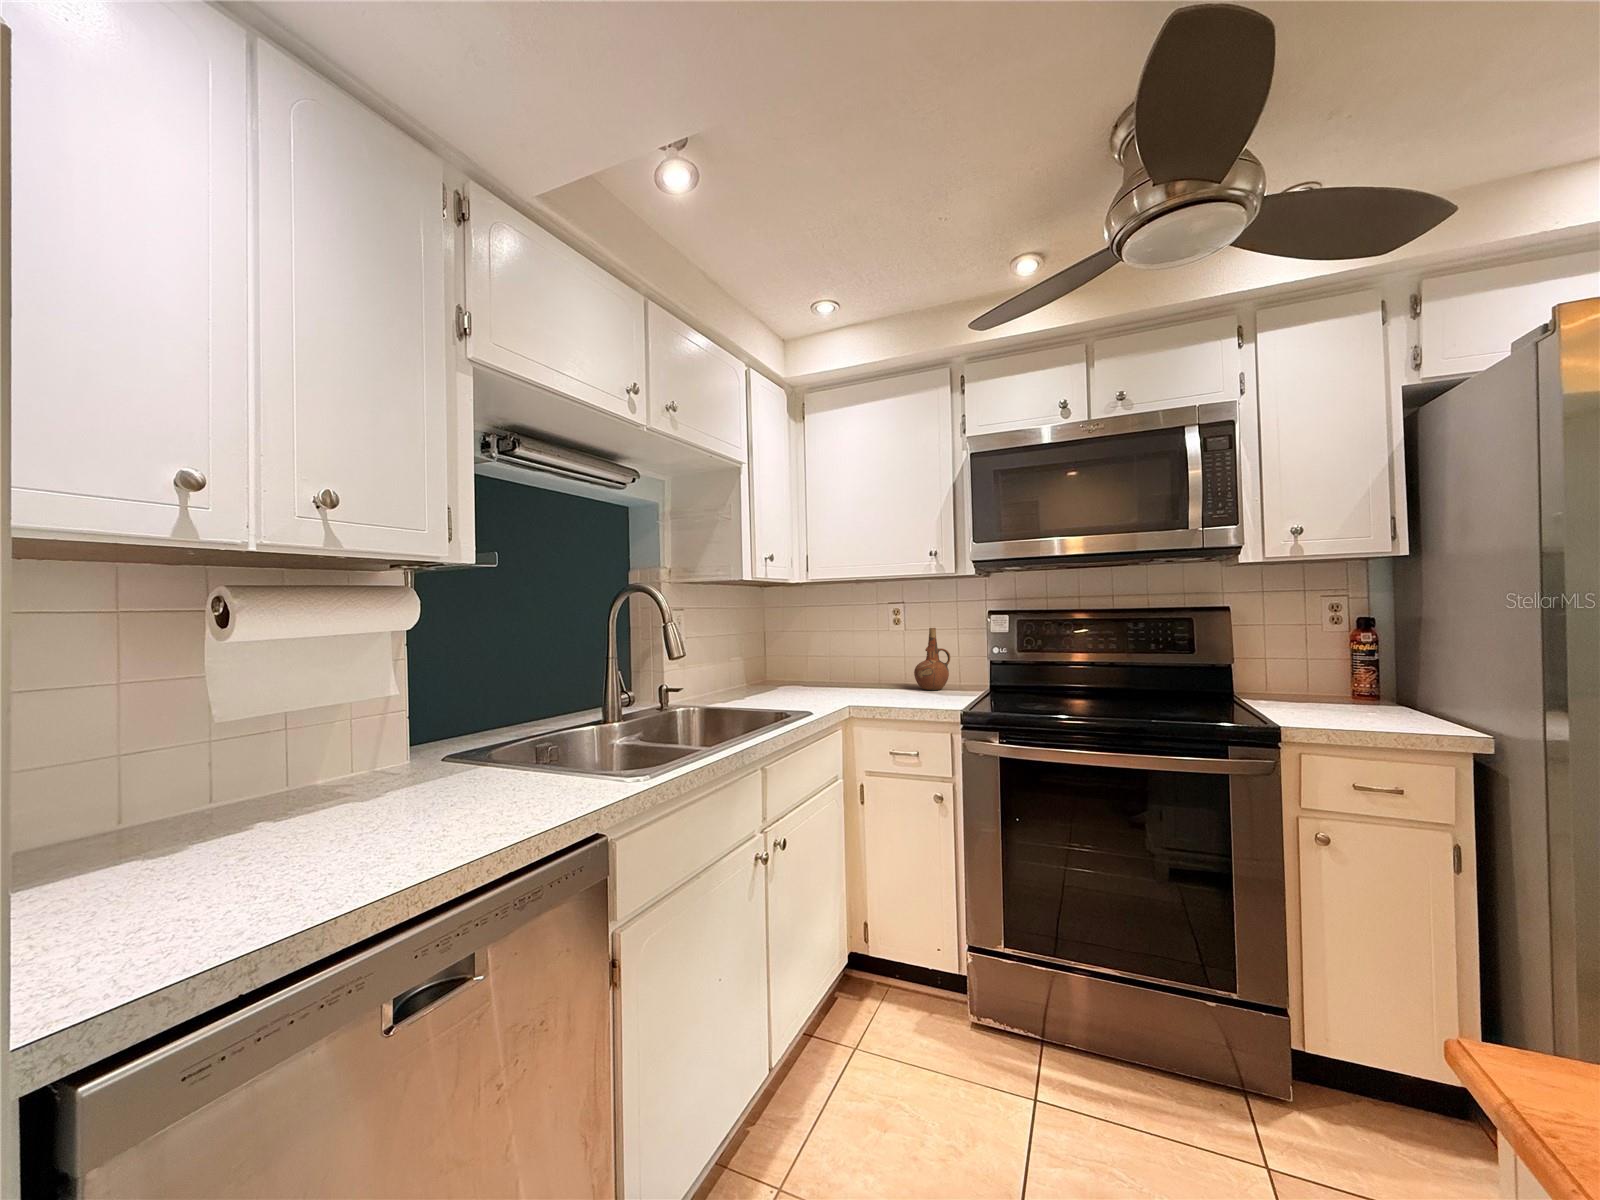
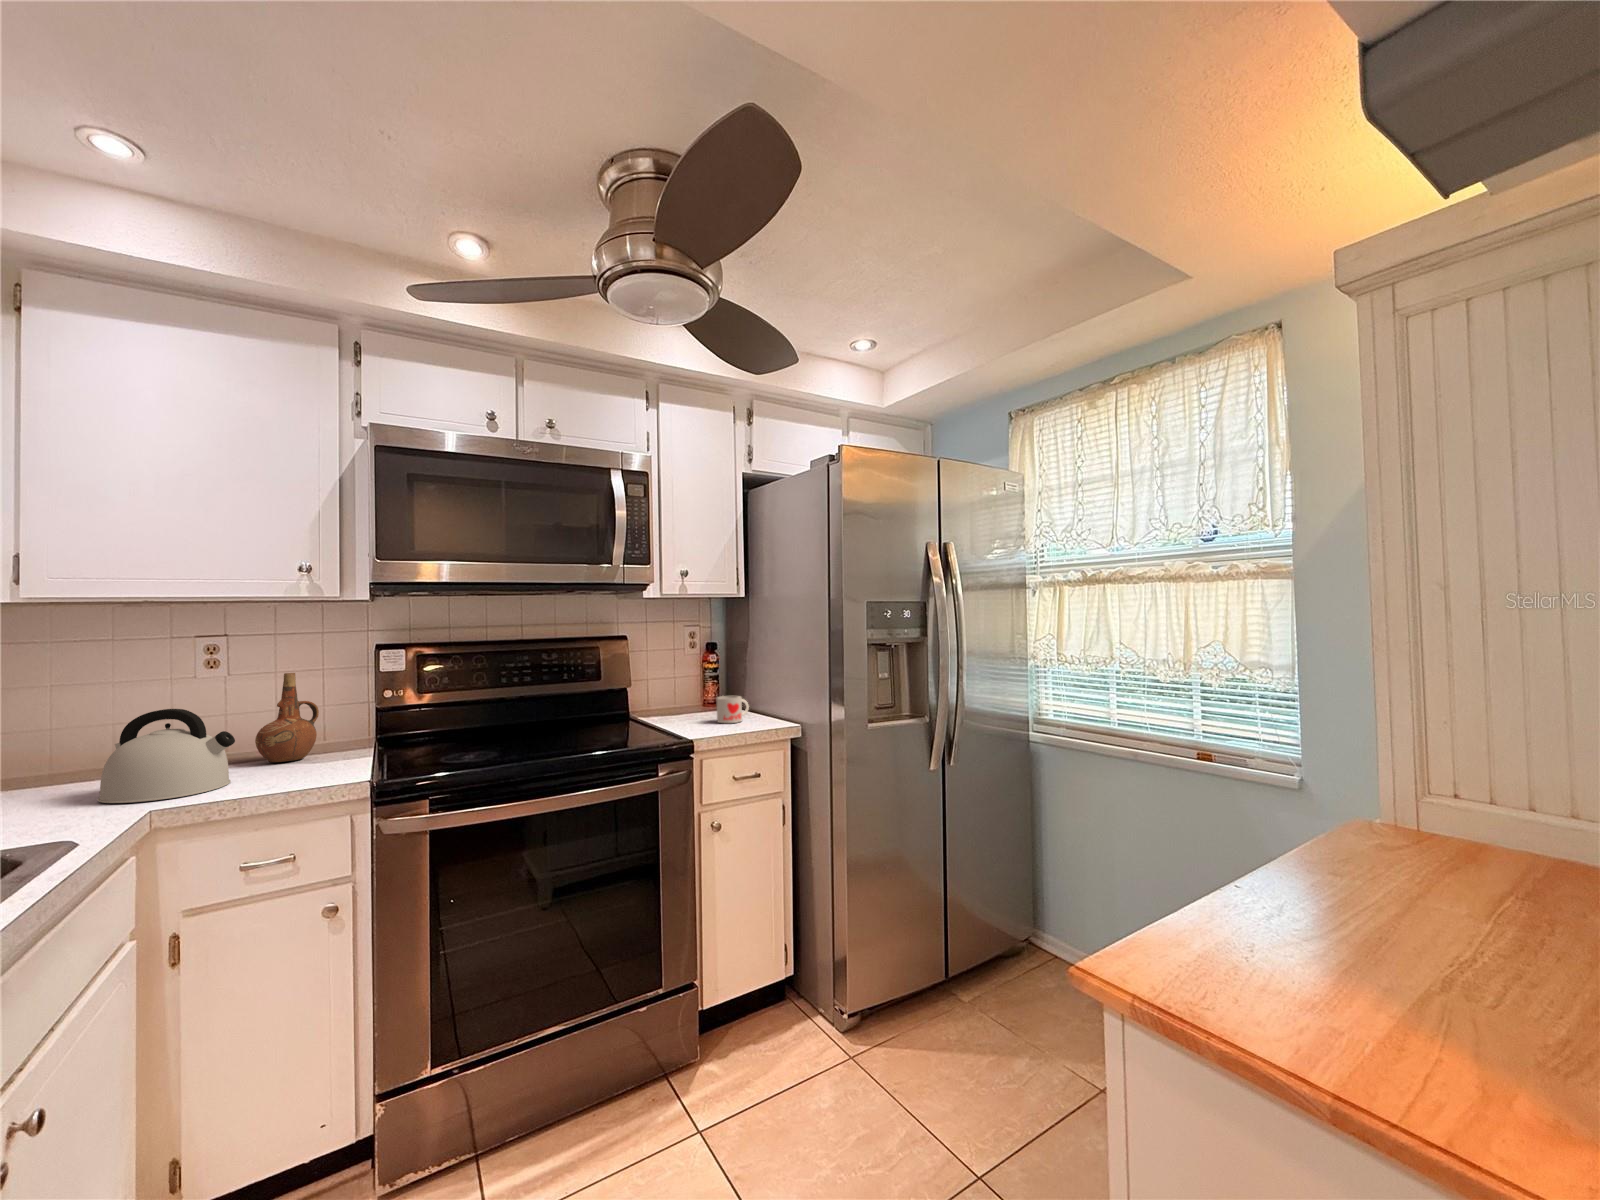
kettle: none [835,646,894,700] -> present [98,709,235,803]
mug: none [1345,684,1404,720] -> present [717,696,749,723]

